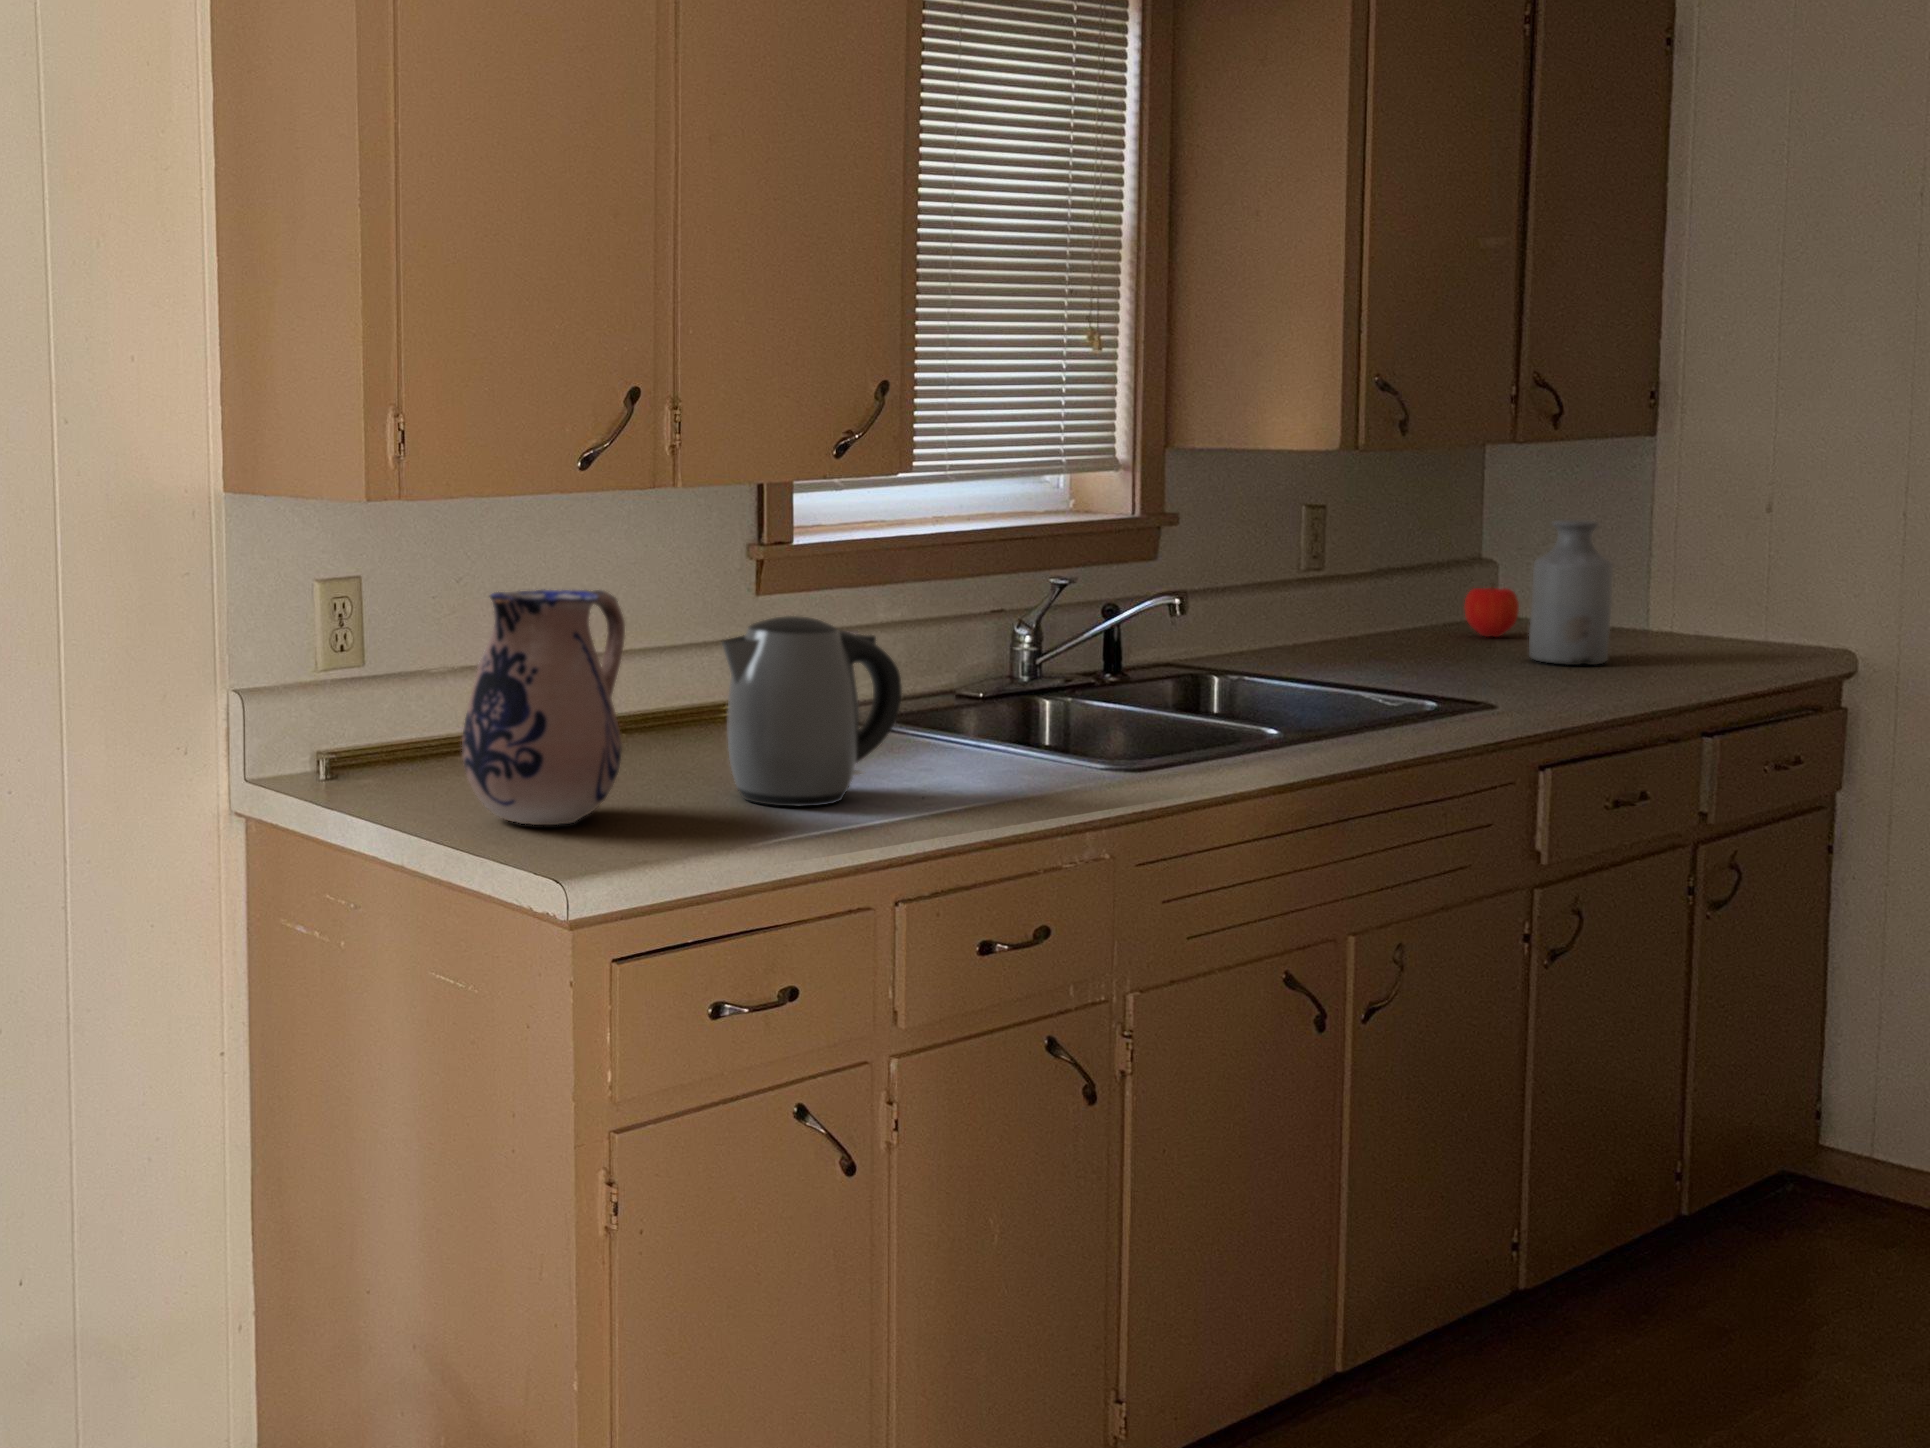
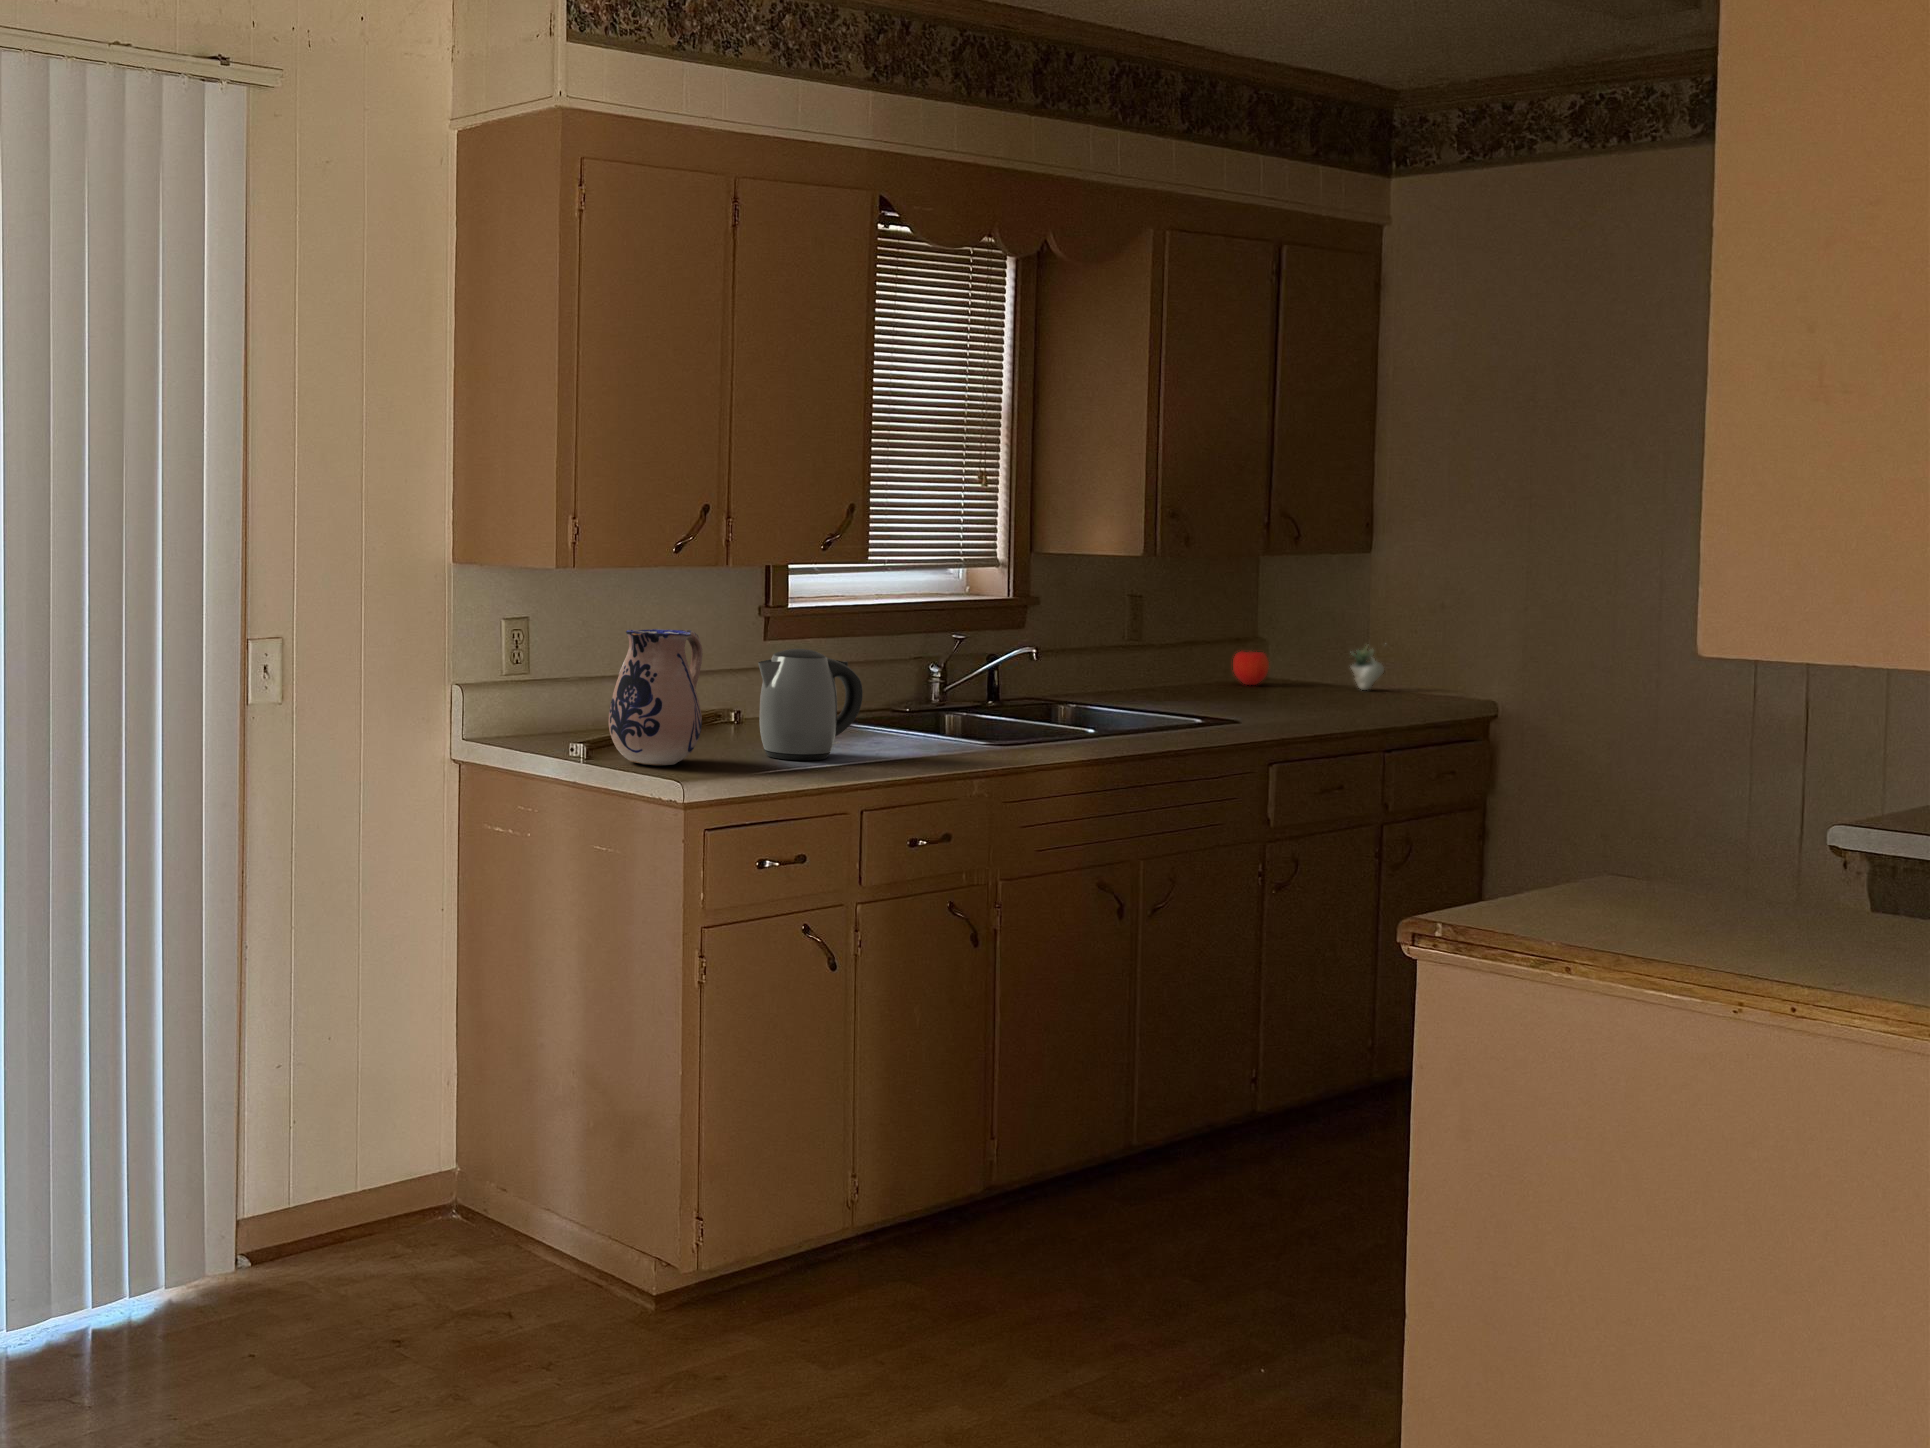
bottle: present [1529,520,1613,665] -> none [1268,606,1323,702]
succulent plant: none [1640,573,1704,642] -> present [1351,647,1384,690]

